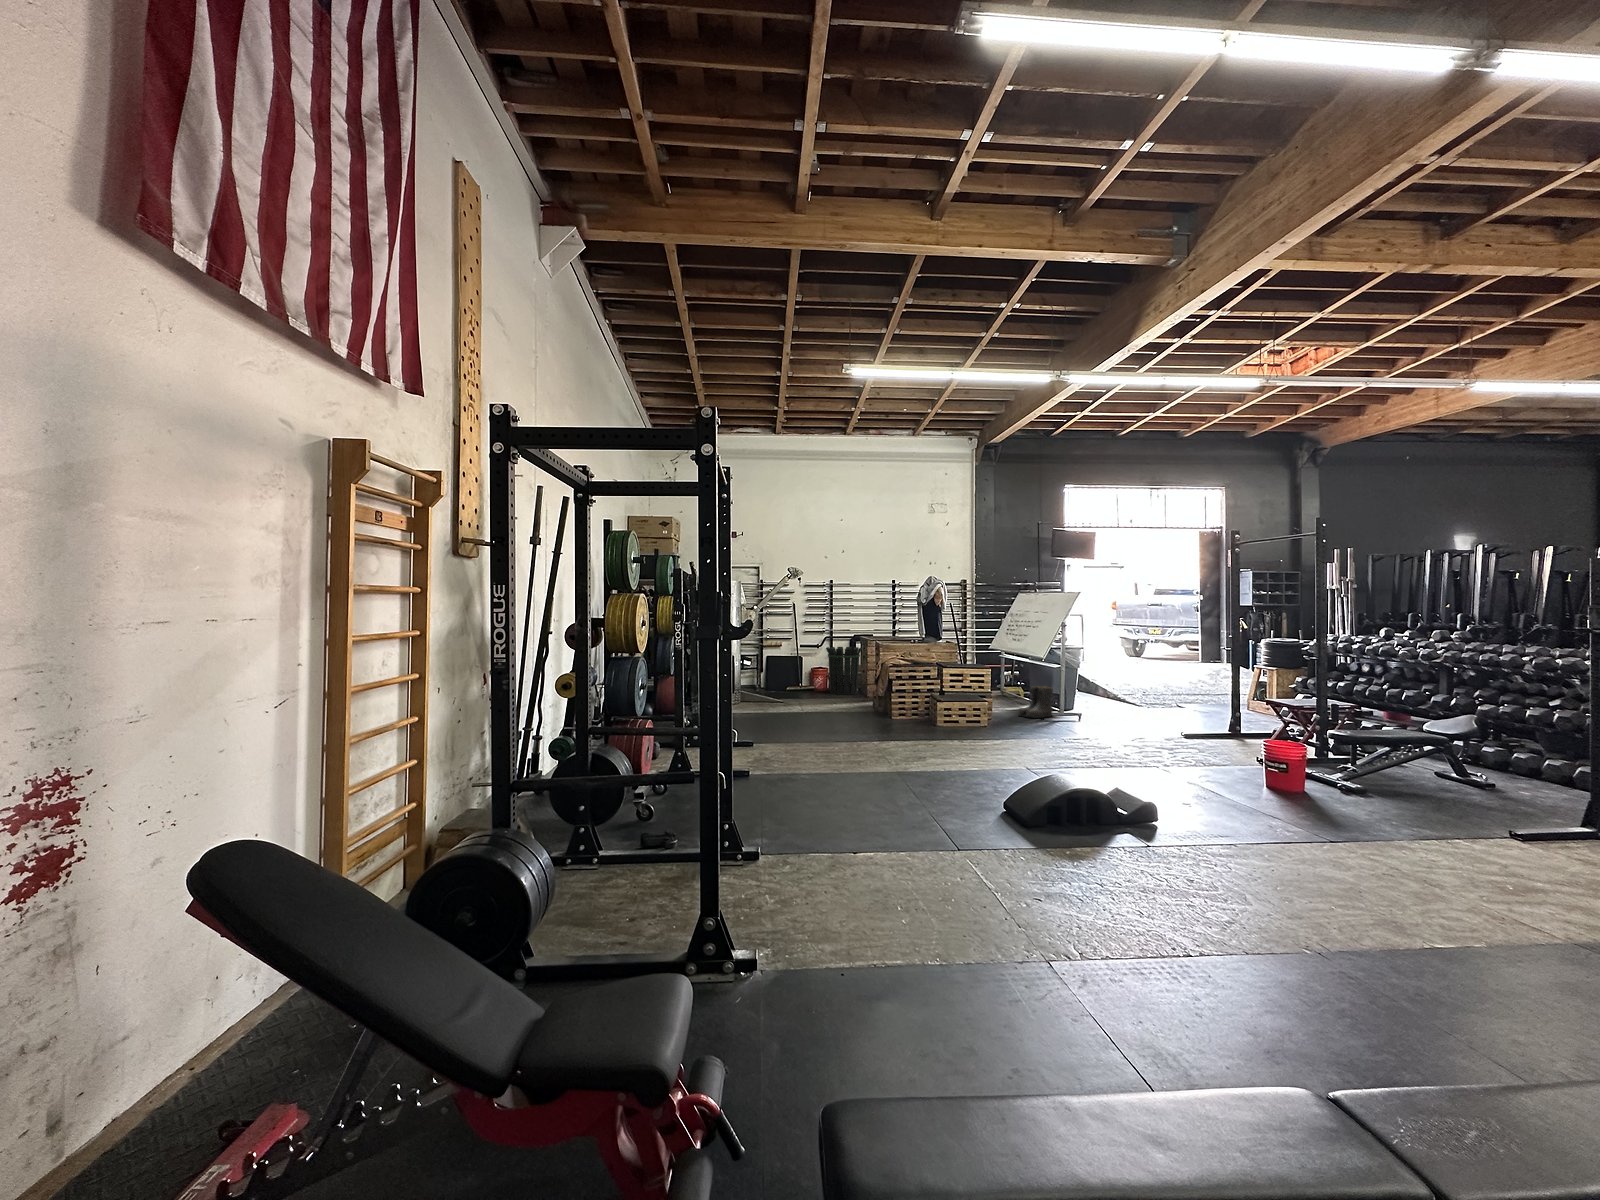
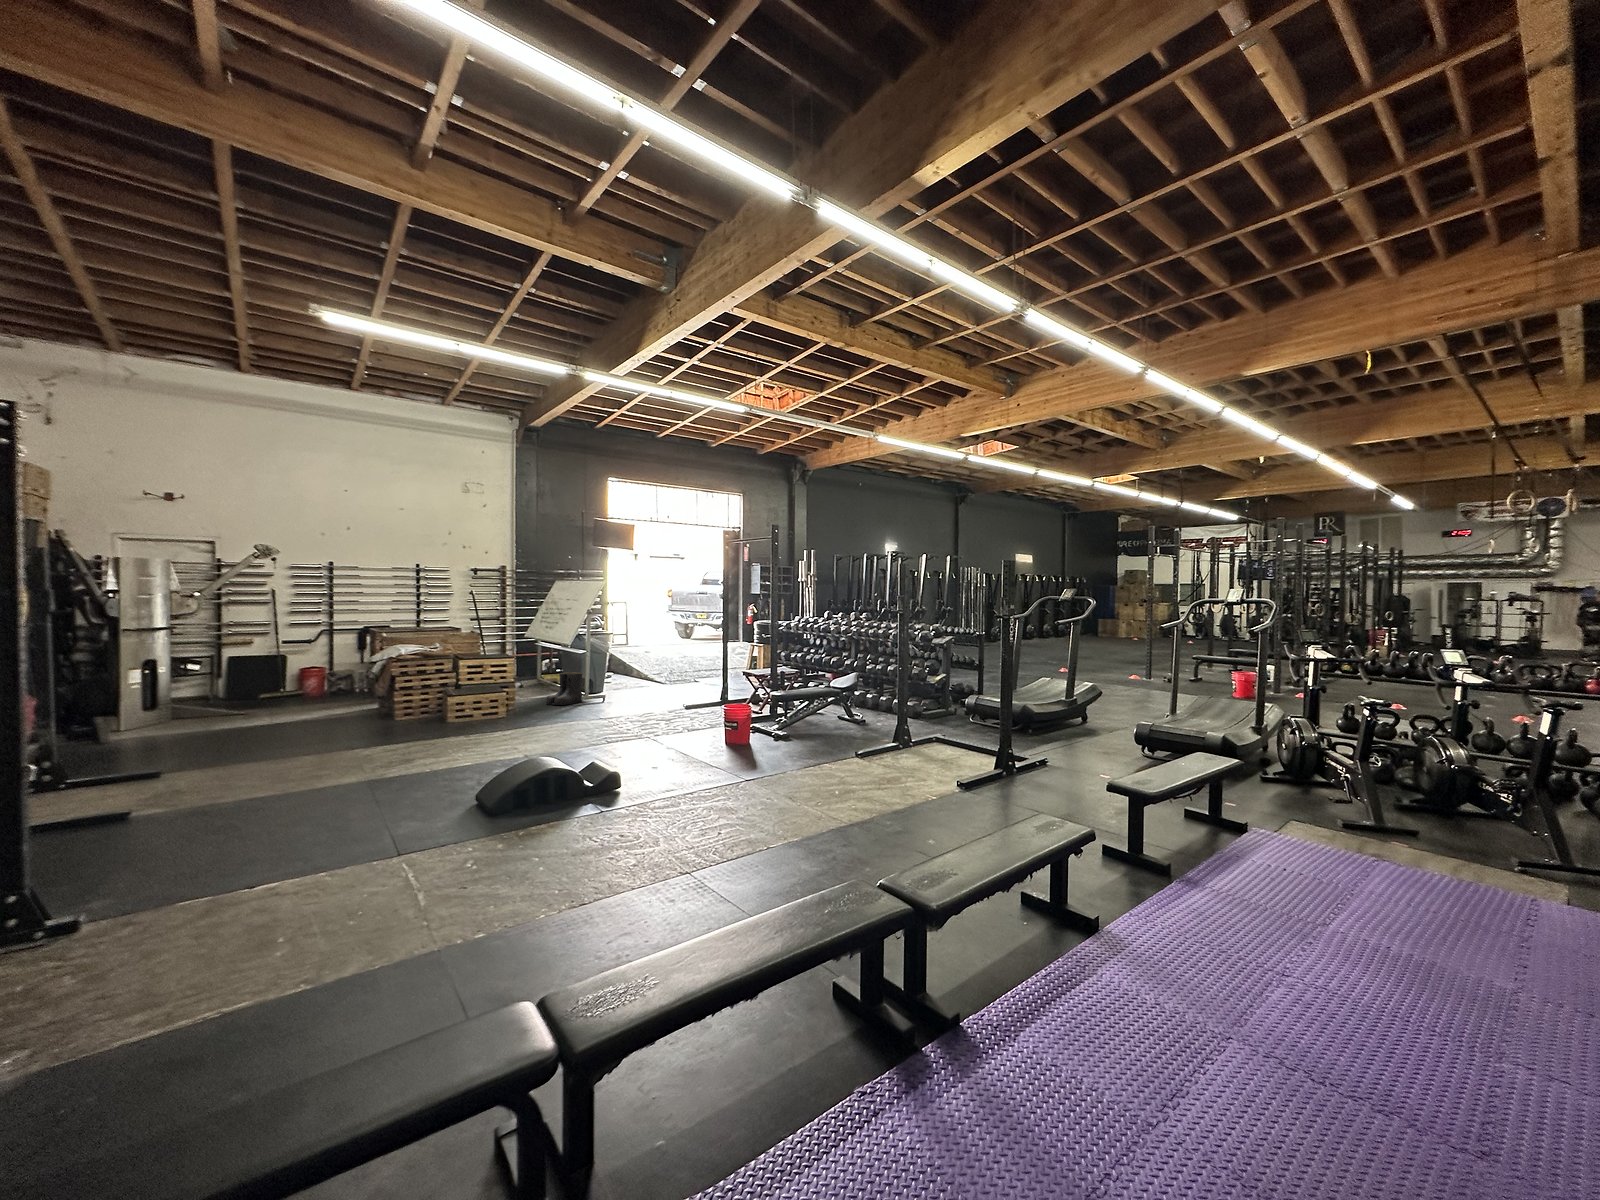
waste bin: present [826,647,862,694] -> none [317,639,369,696]

